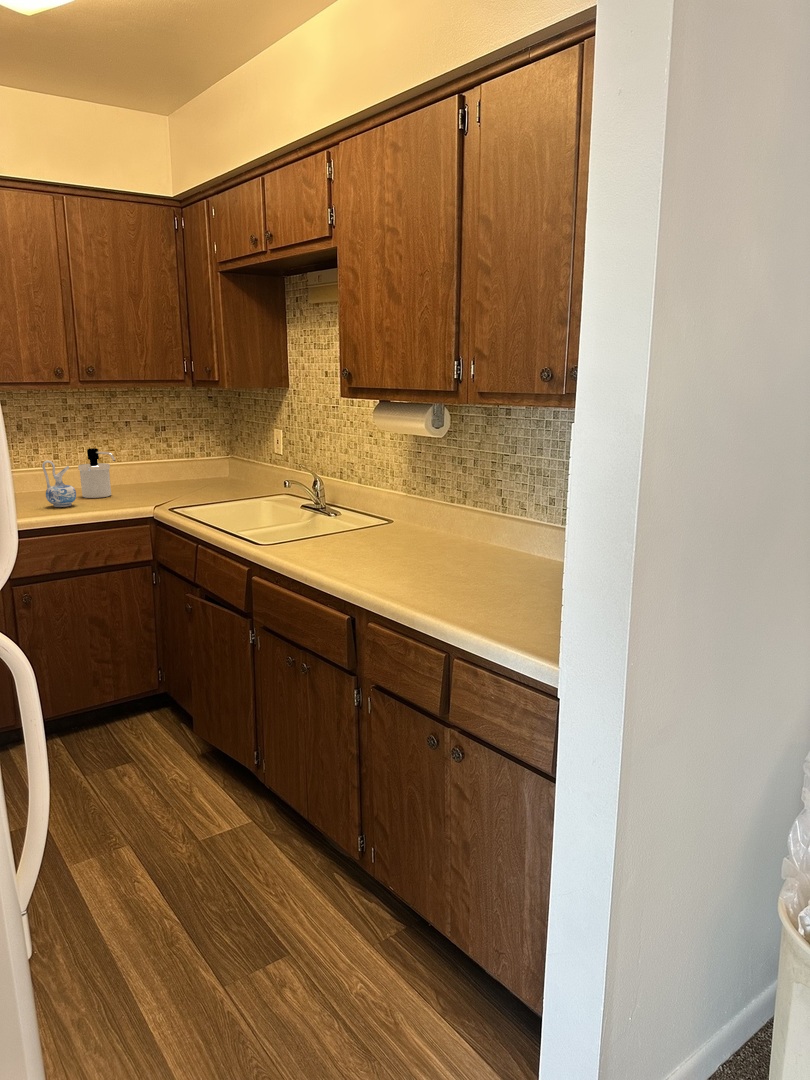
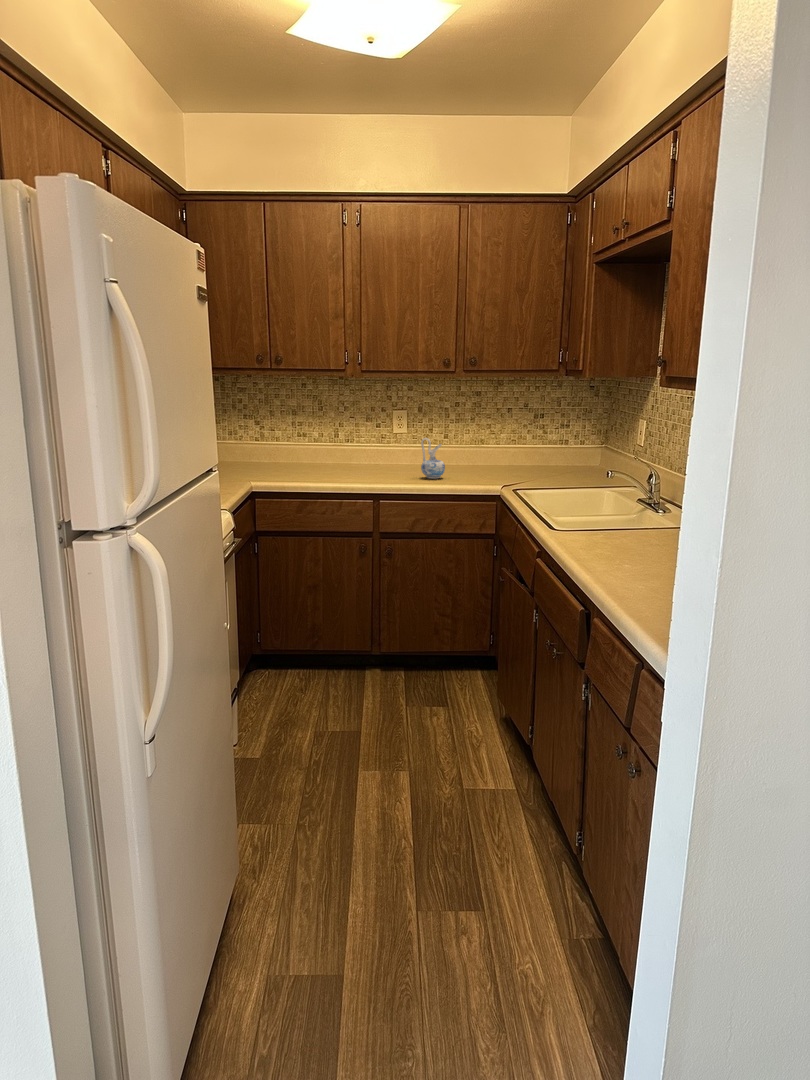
soap dispenser: present [78,448,115,498] -> none [456,430,484,474]

